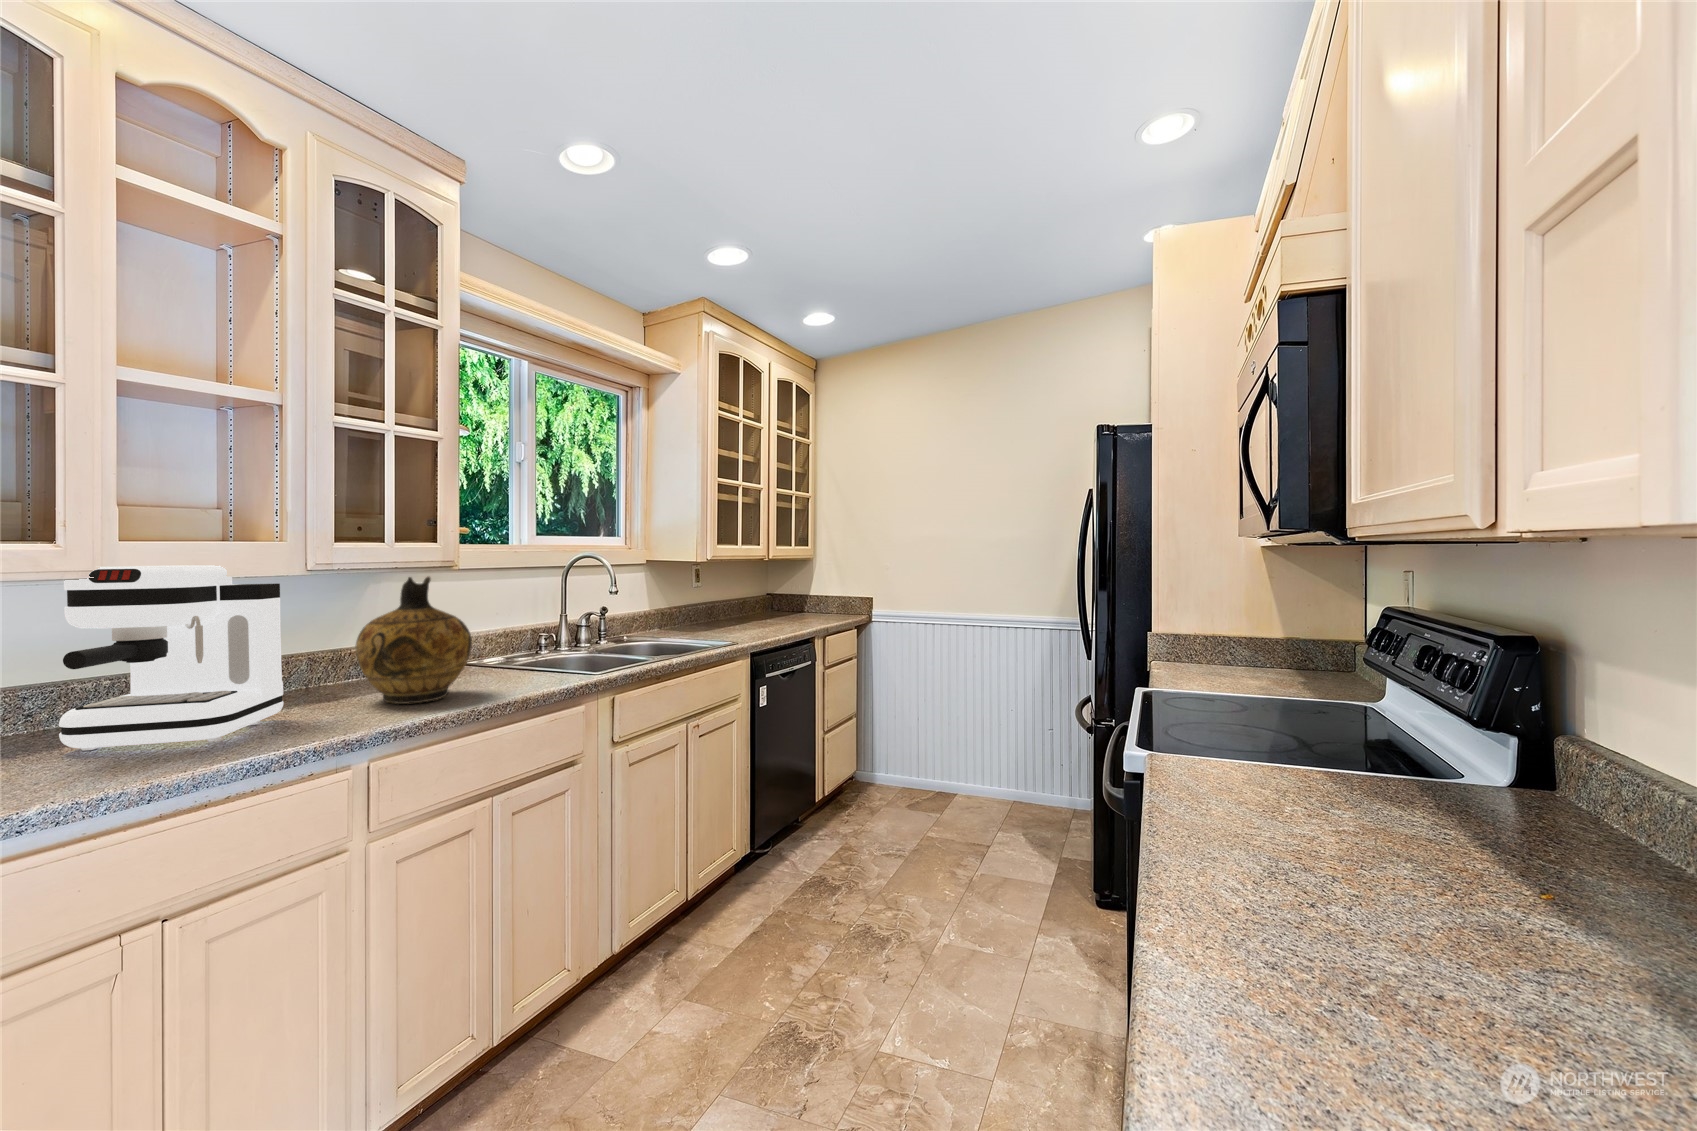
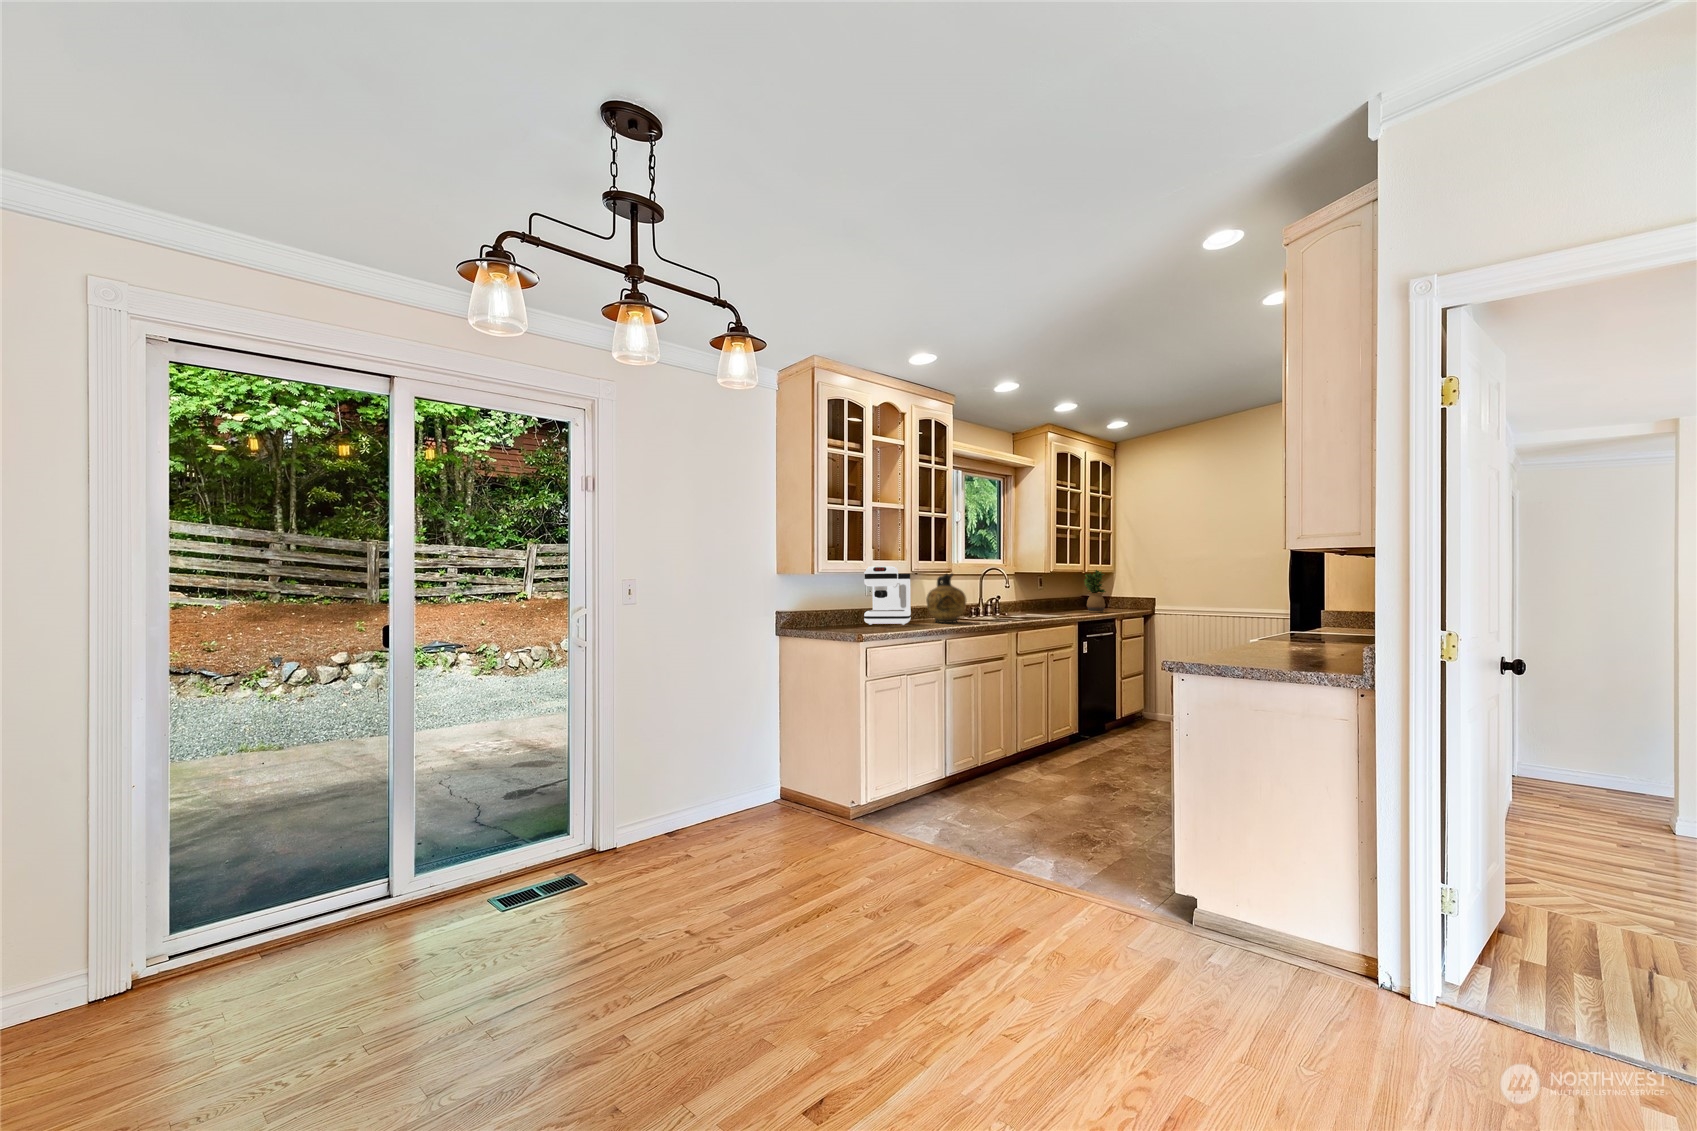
potted plant: none [766,555,801,624] -> present [1084,570,1106,612]

